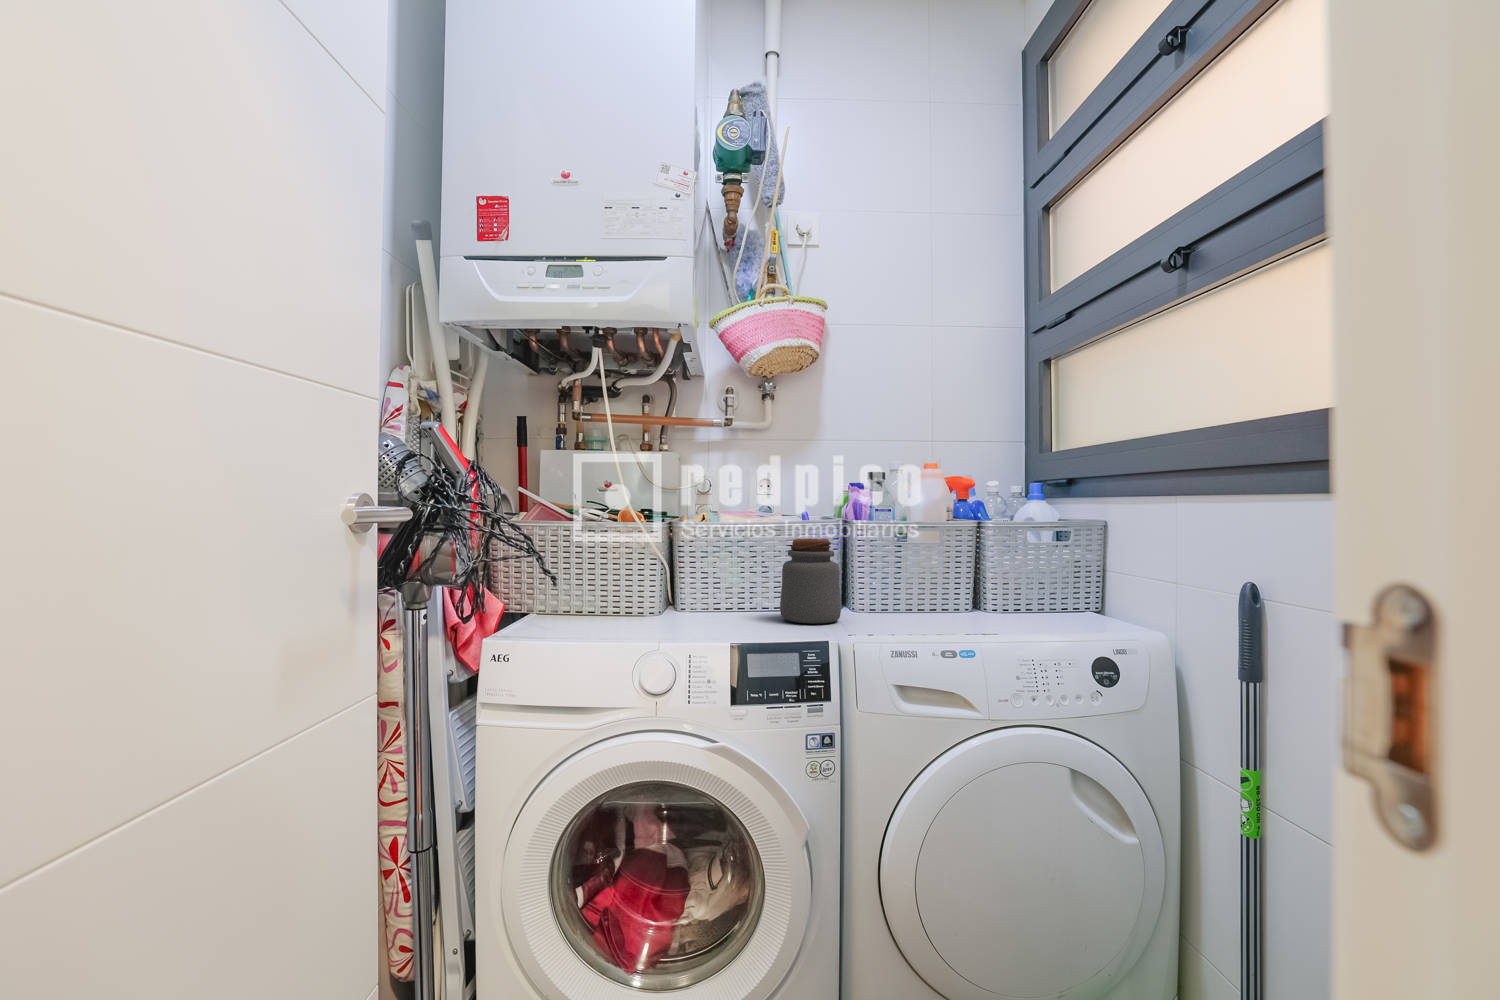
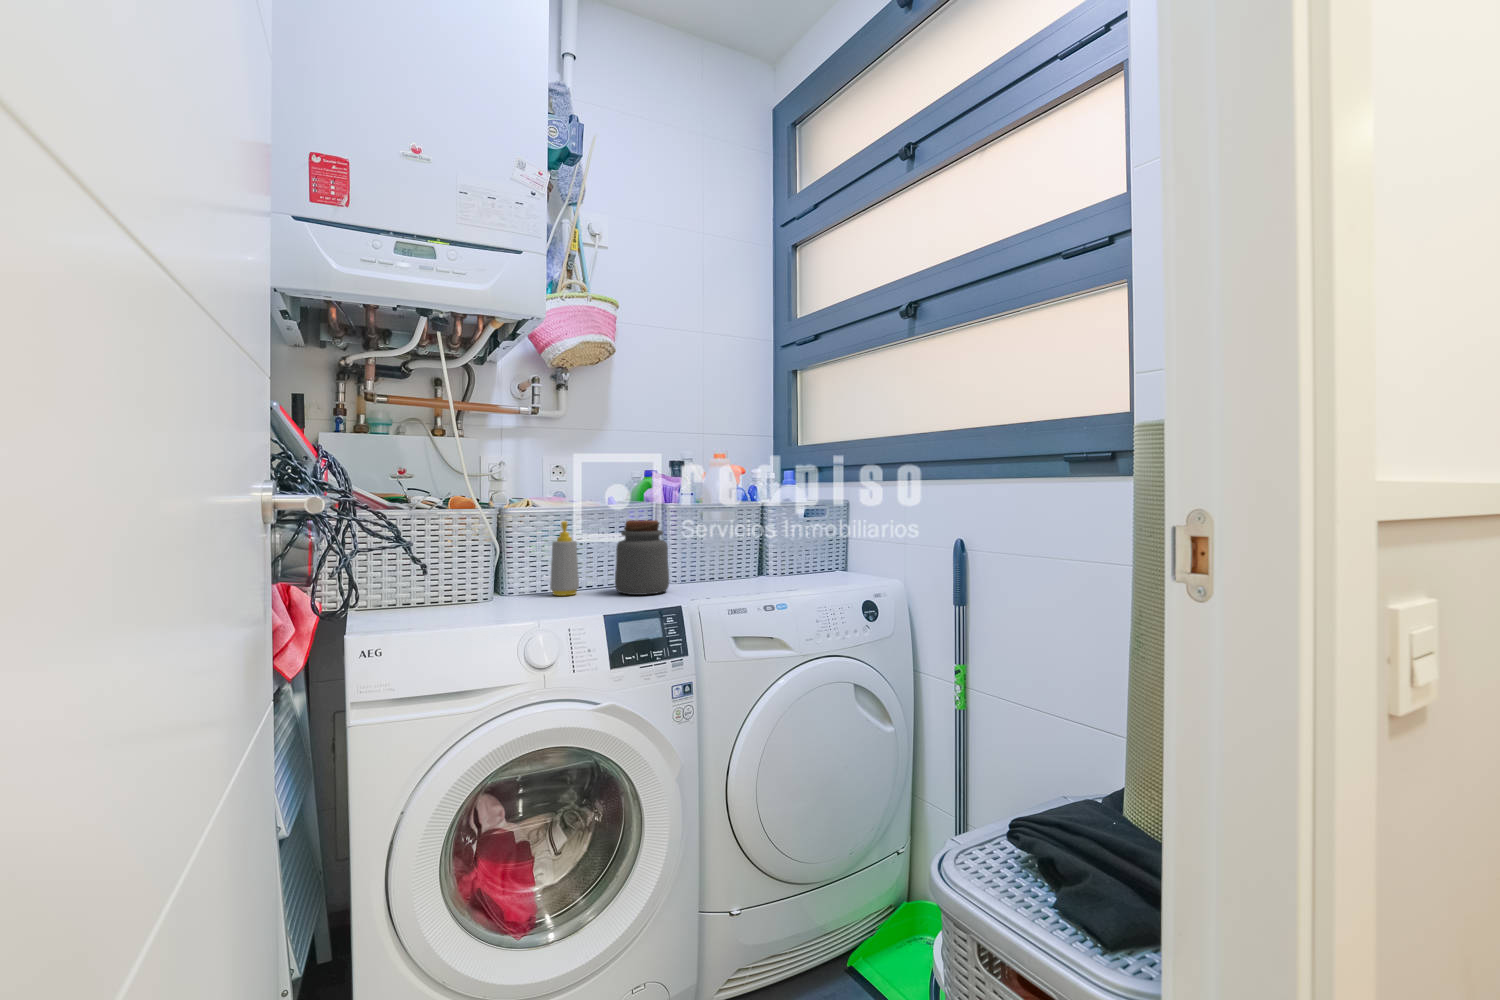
soap bottle: none [715,537,745,617] -> present [550,521,579,596]

